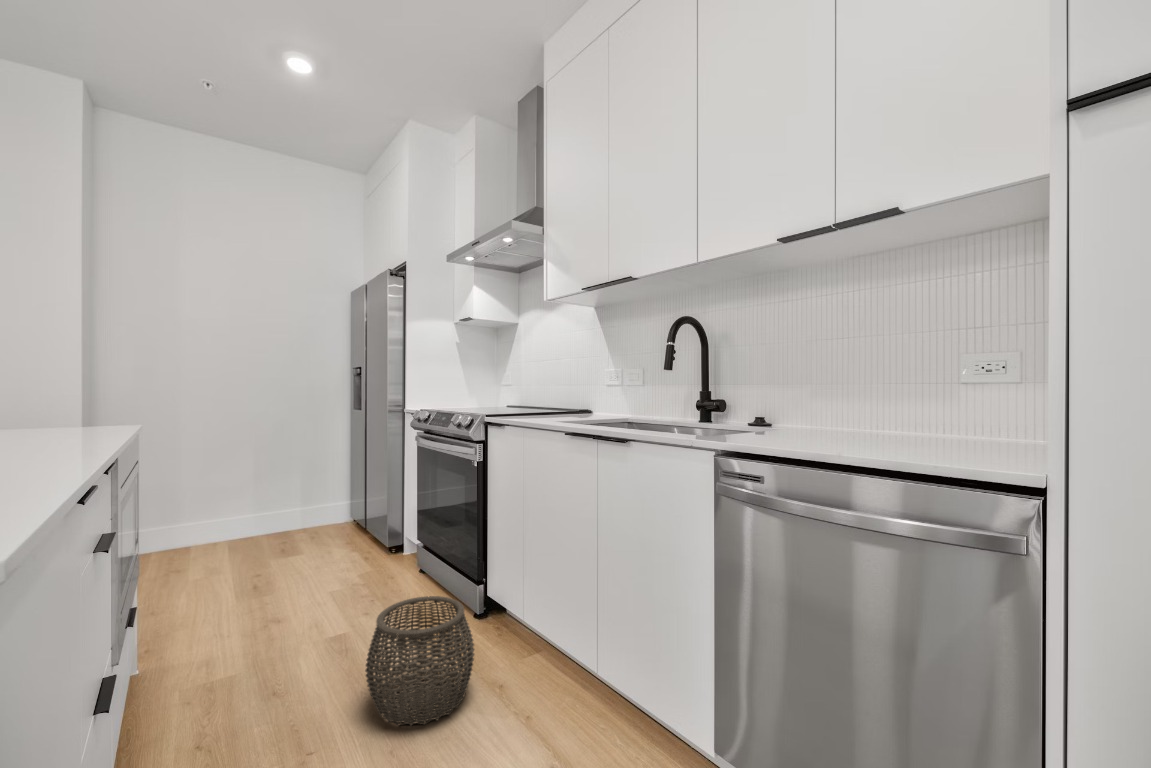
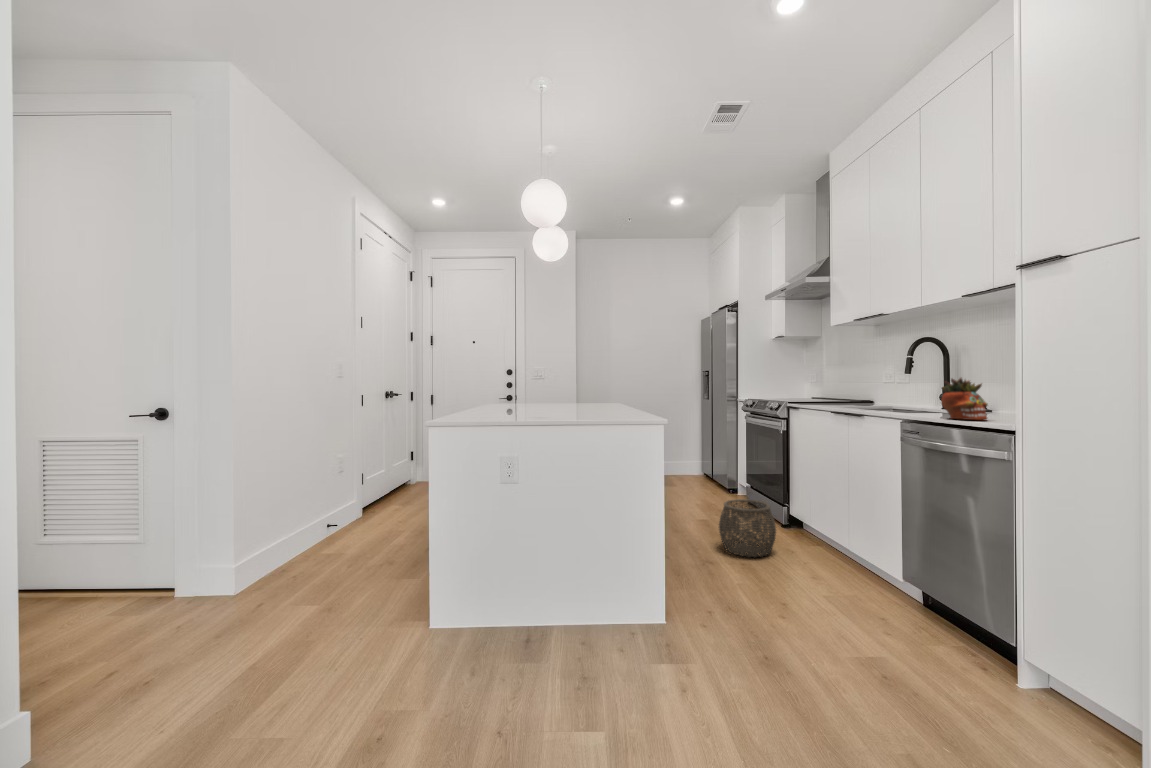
succulent planter: none [790,371,878,452] -> present [941,378,988,420]

